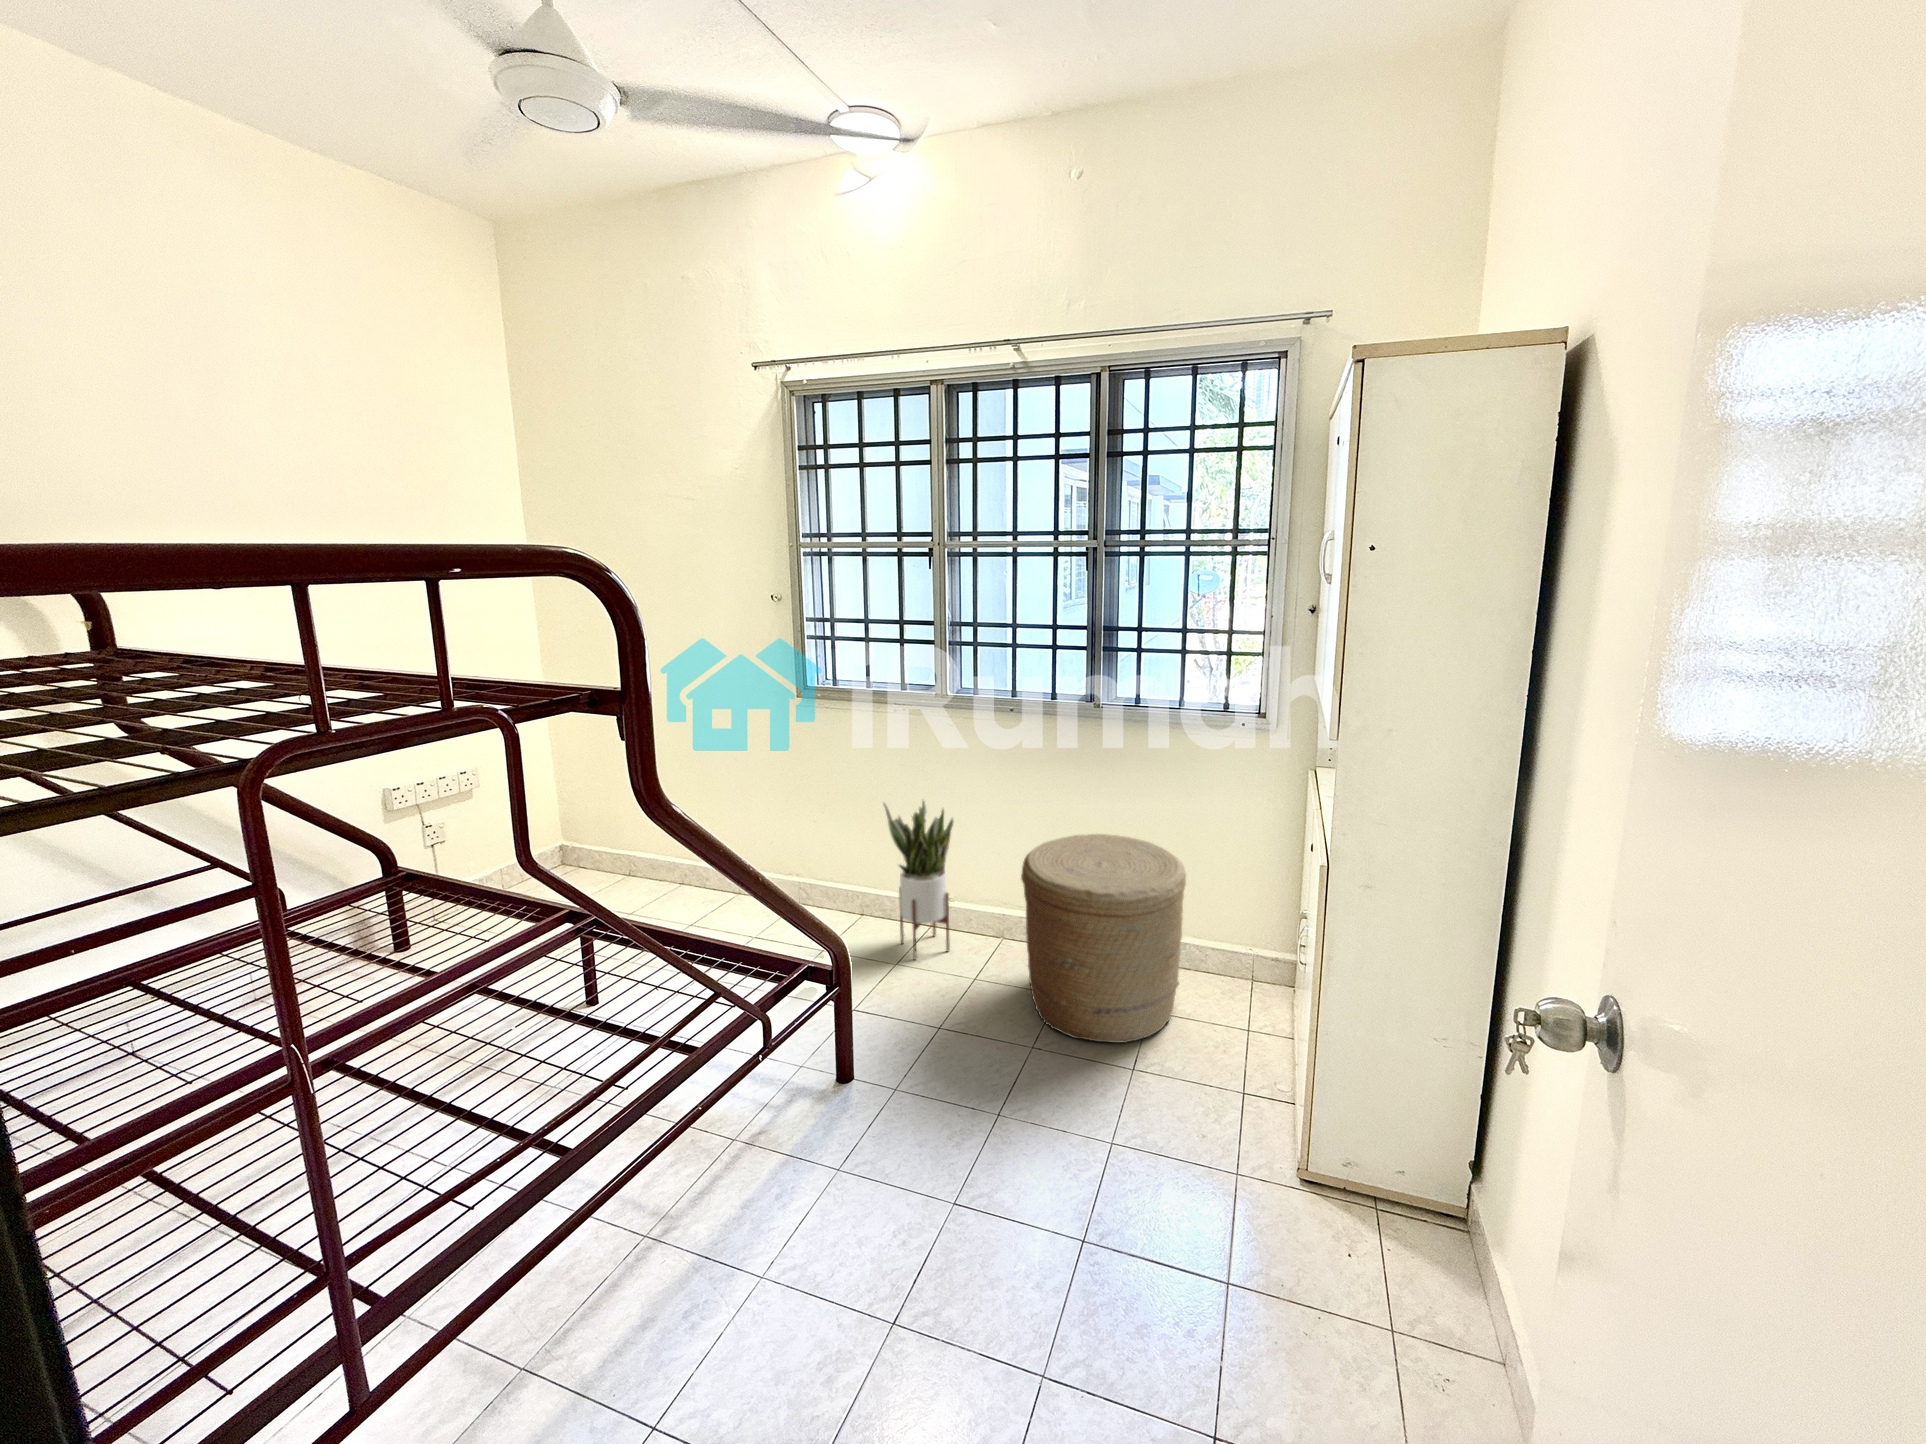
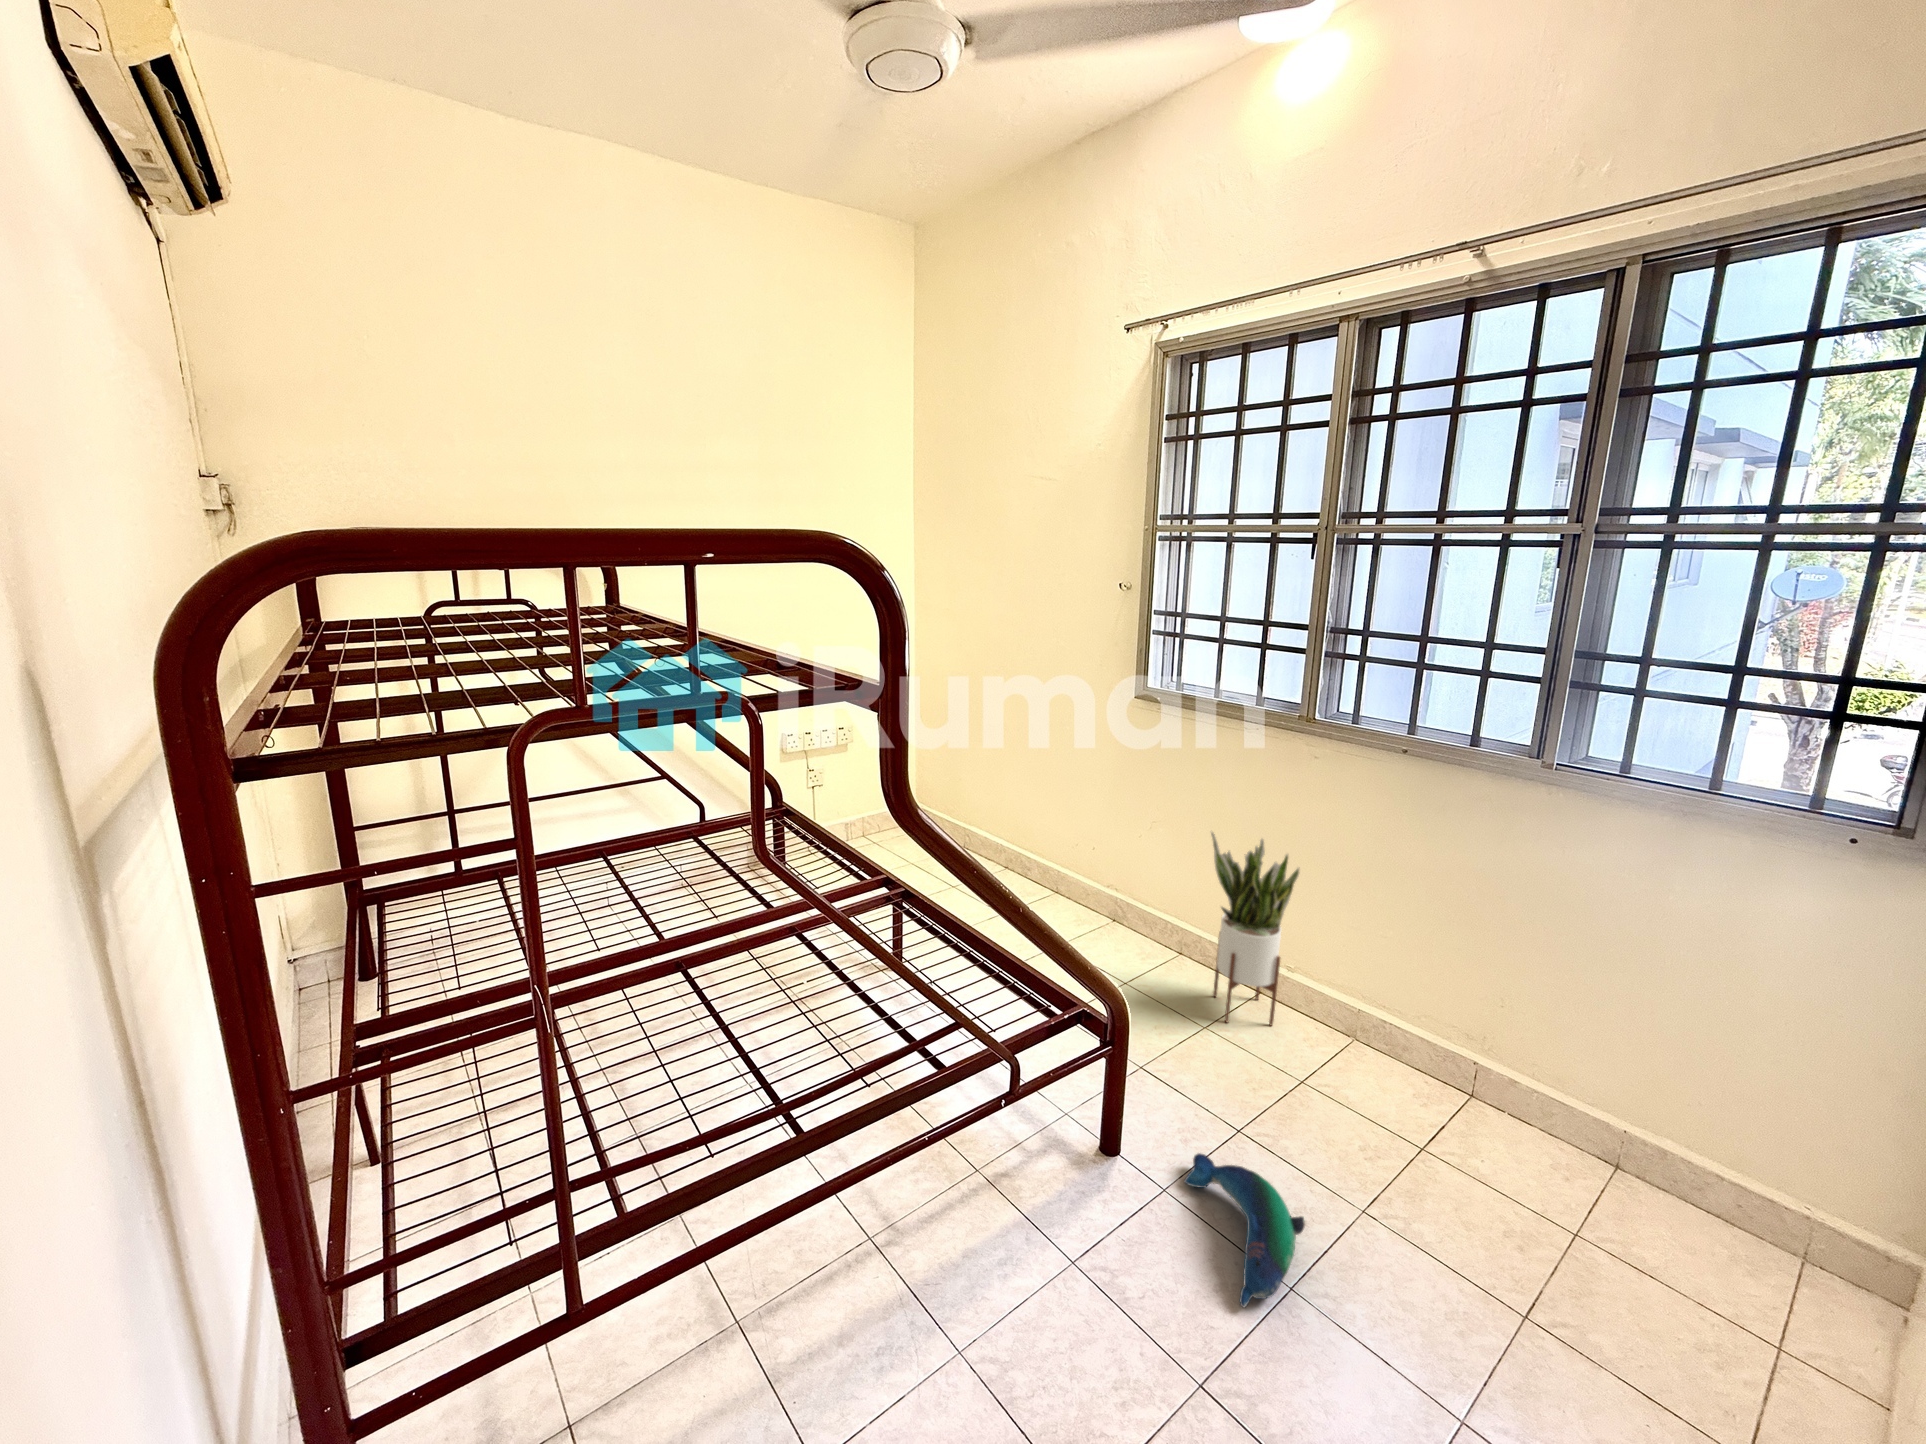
woven basket: present [1021,834,1186,1043] -> none [1379,935,1691,1277]
plush toy: none [907,1048,996,1140] -> present [1185,1153,1305,1307]

